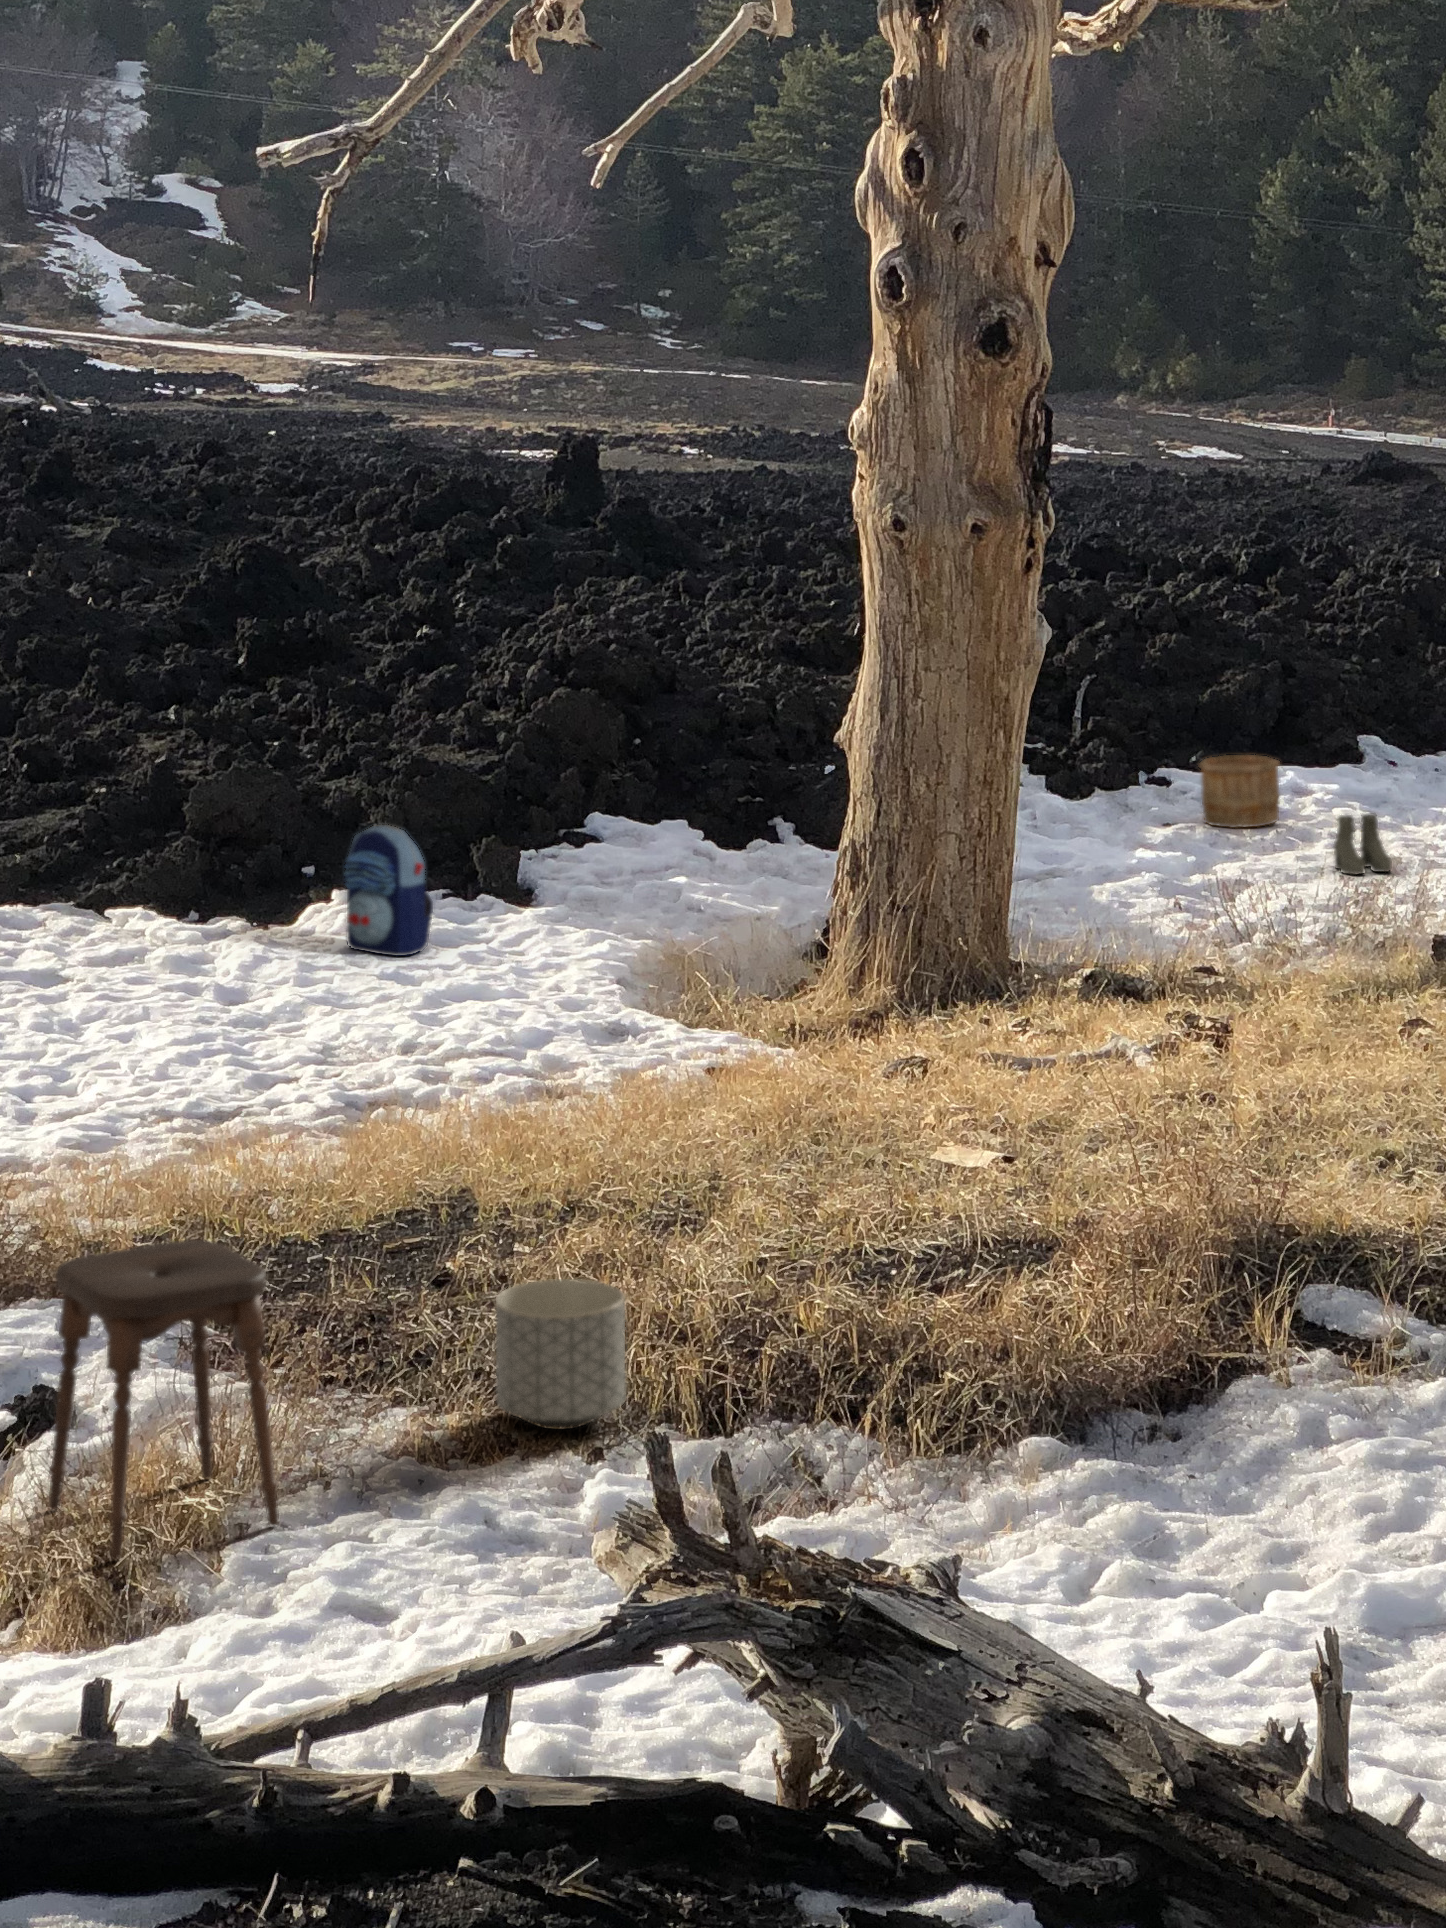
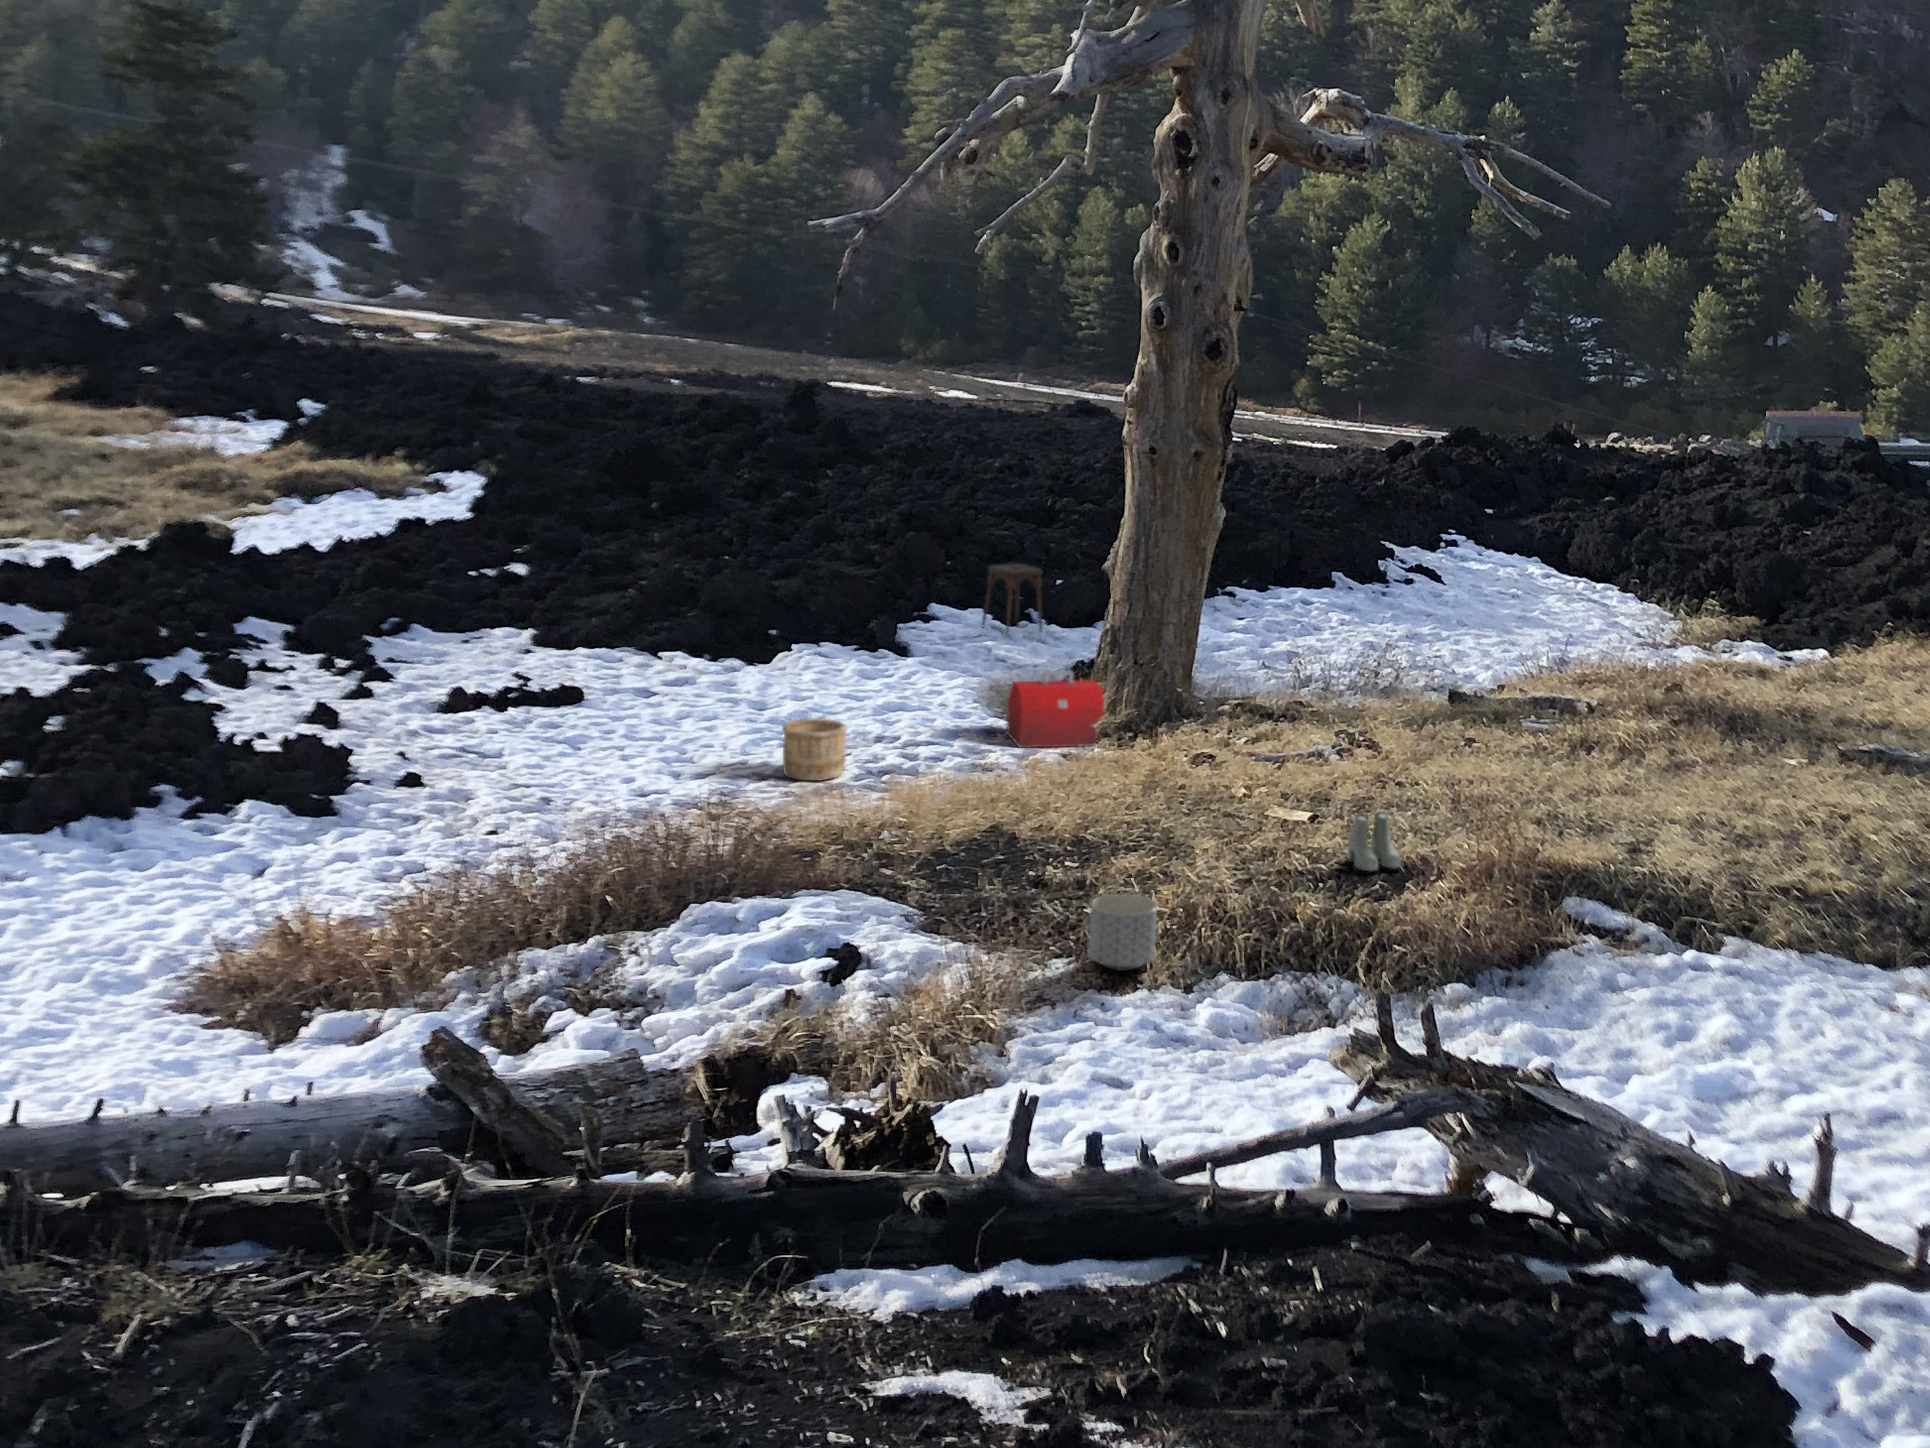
wooden bucket: present [1199,755,1280,828] -> present [782,718,847,781]
boots: present [1334,813,1392,875] -> present [1348,812,1401,872]
backpack: present [345,825,433,956] -> none [816,613,867,687]
toolbox: none [643,905,810,1047] -> present [1006,671,1104,748]
stool: present [49,1240,279,1559] -> present [982,564,1042,634]

